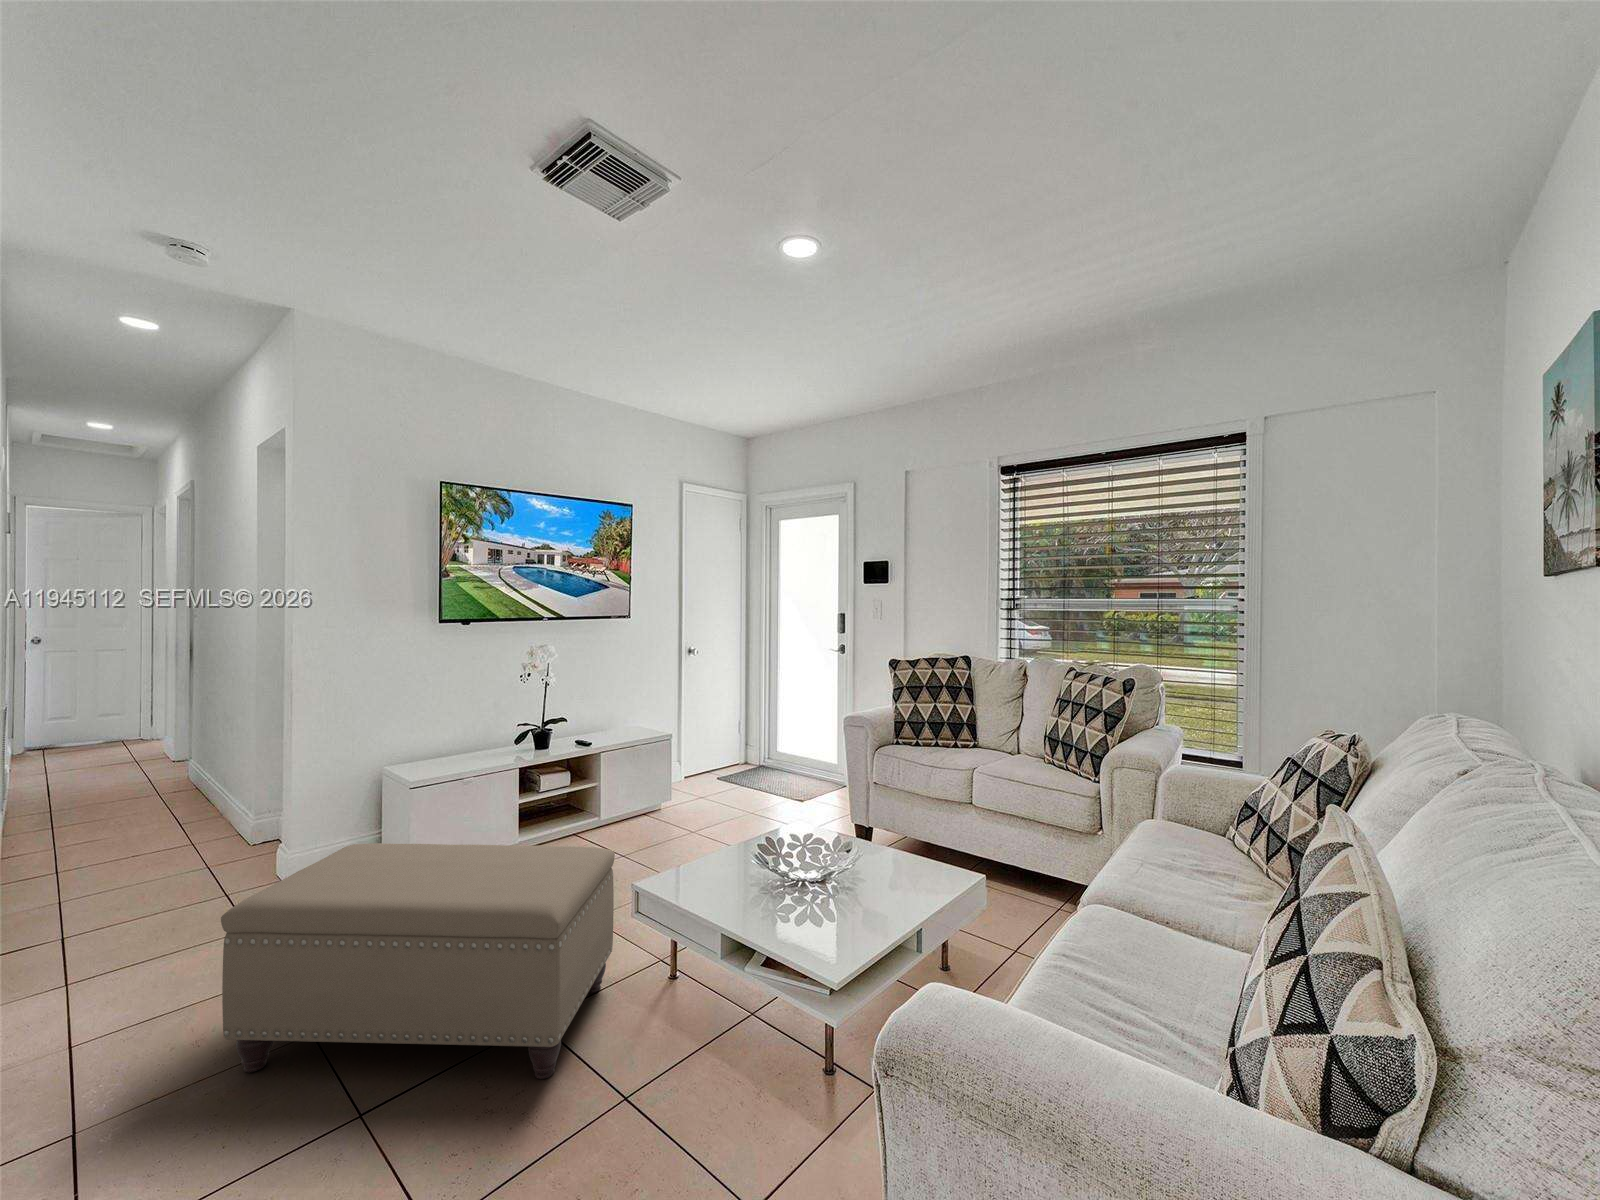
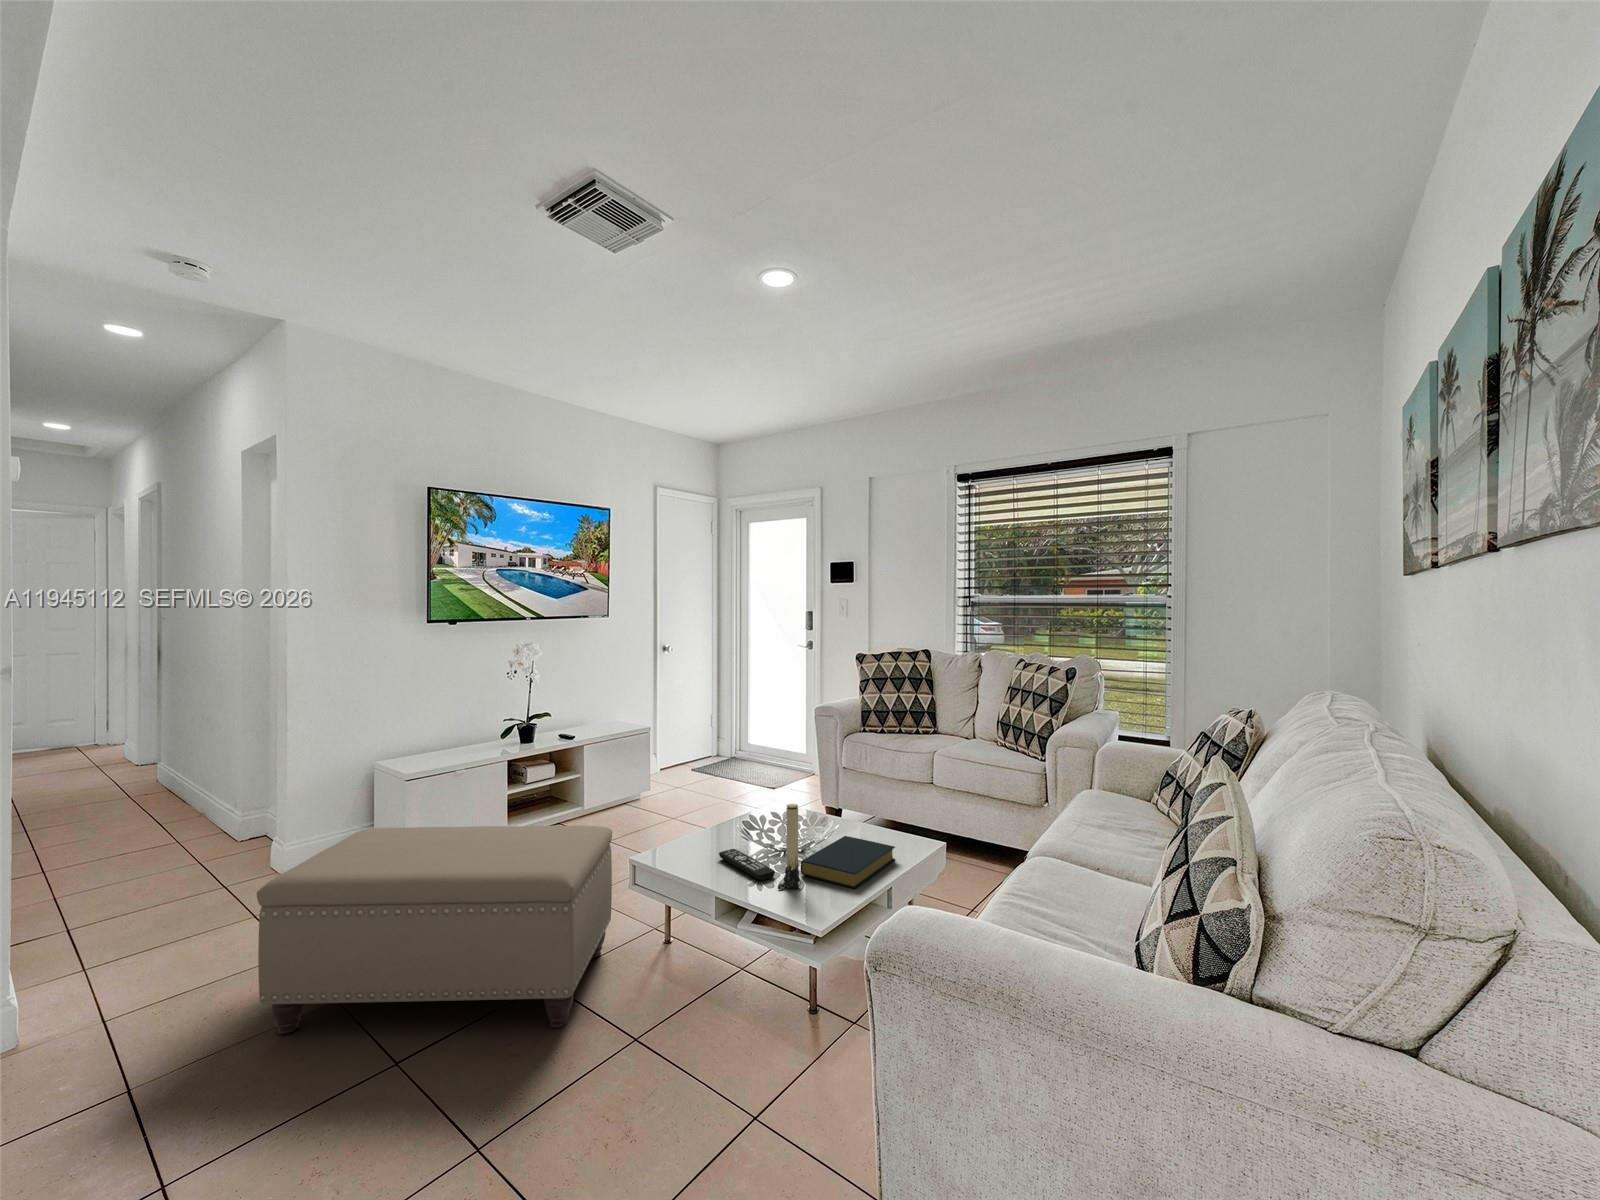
candle: none [791,833,817,930] -> present [778,804,801,889]
hardback book: none [818,867,927,933] -> present [801,836,895,888]
remote control: none [729,878,789,918] -> present [719,849,775,880]

